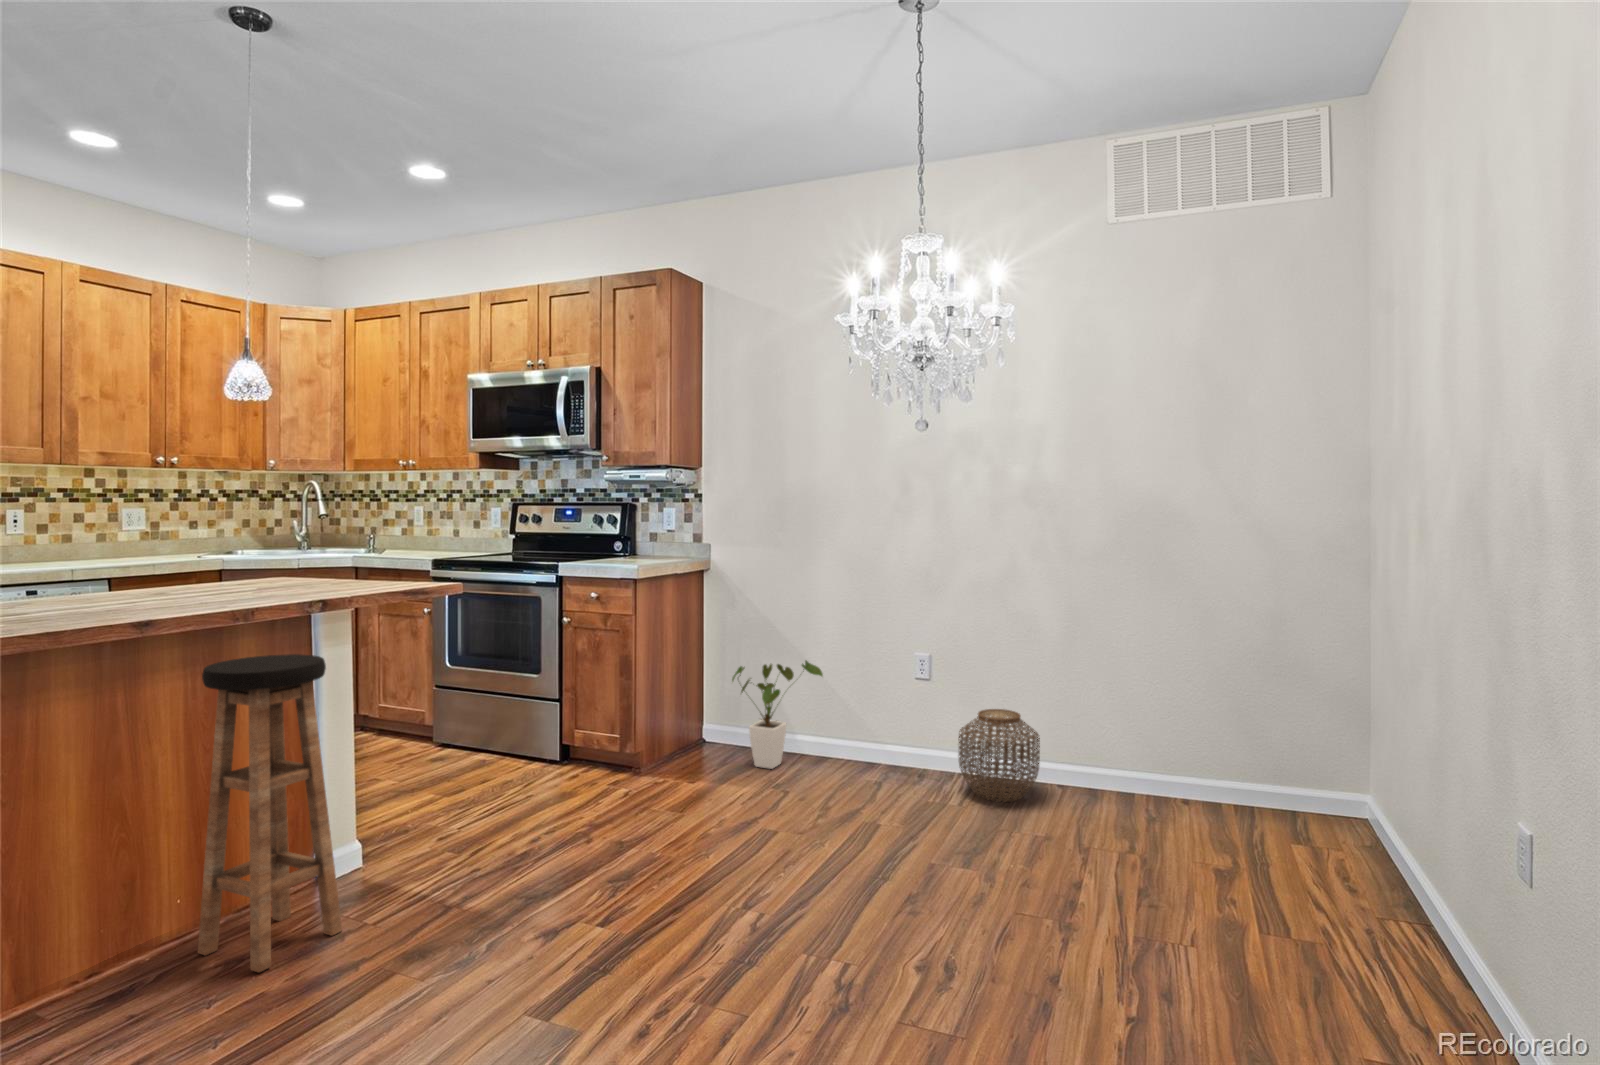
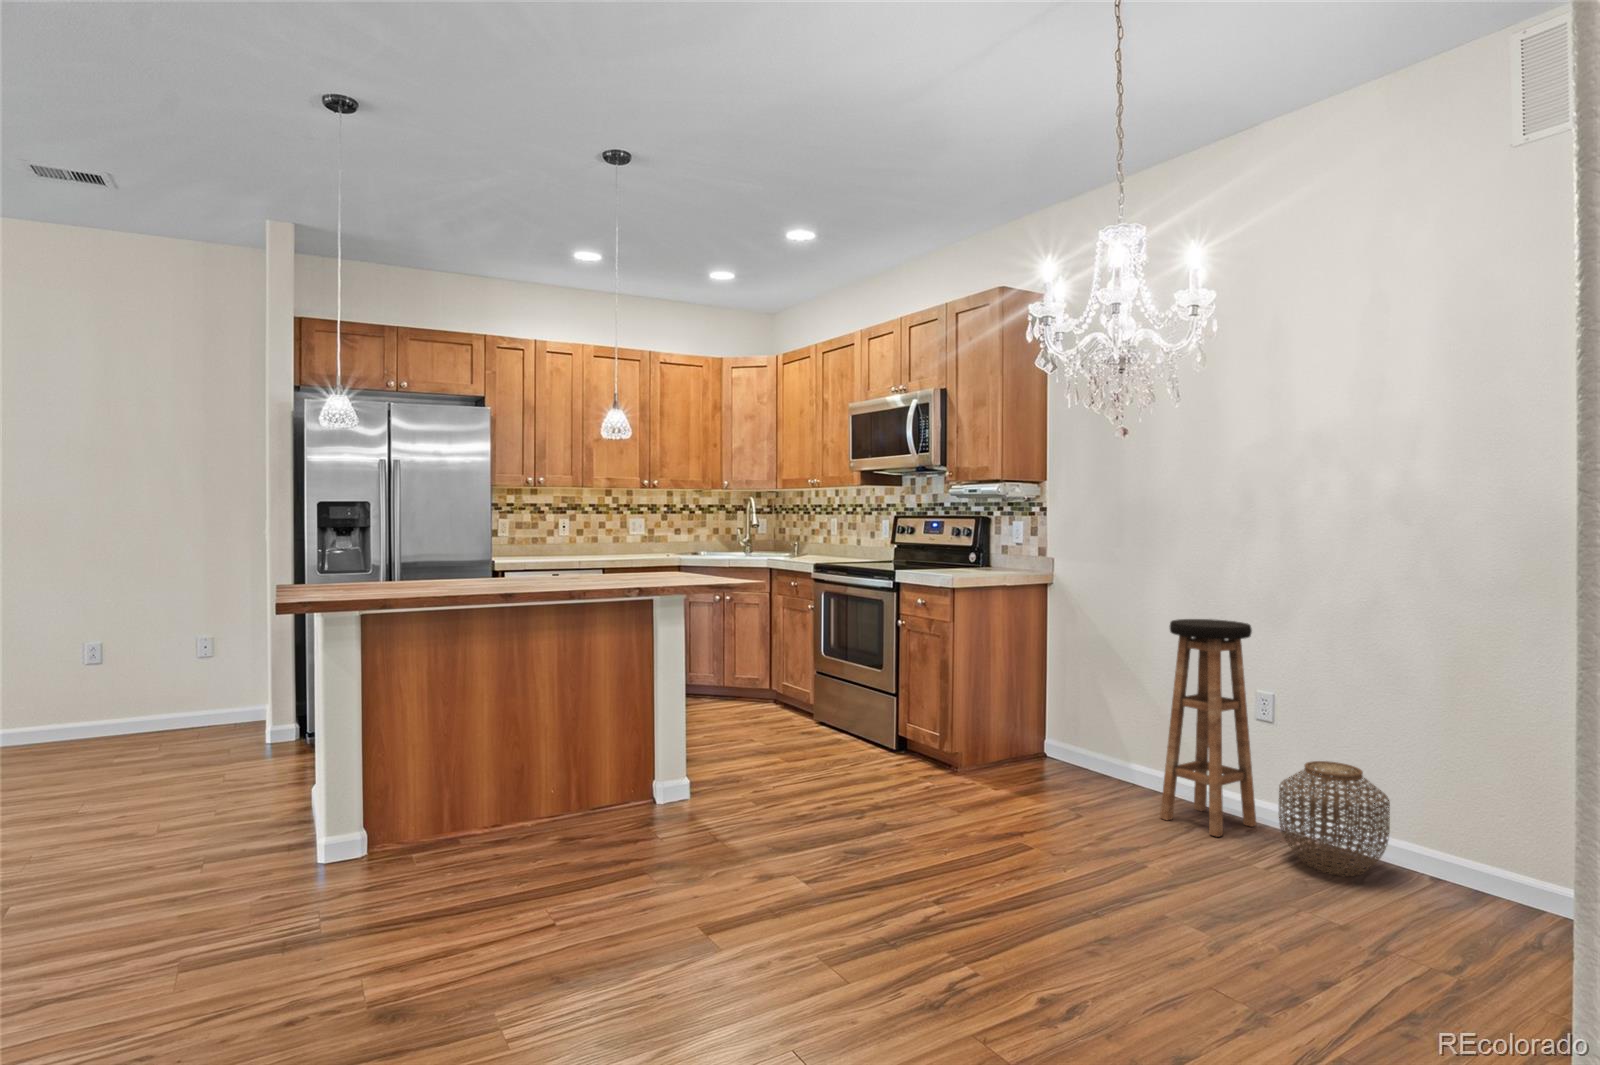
bar stool: present [198,654,342,972] -> present [1160,619,1257,837]
house plant: present [732,661,823,769] -> none [1037,680,1148,792]

